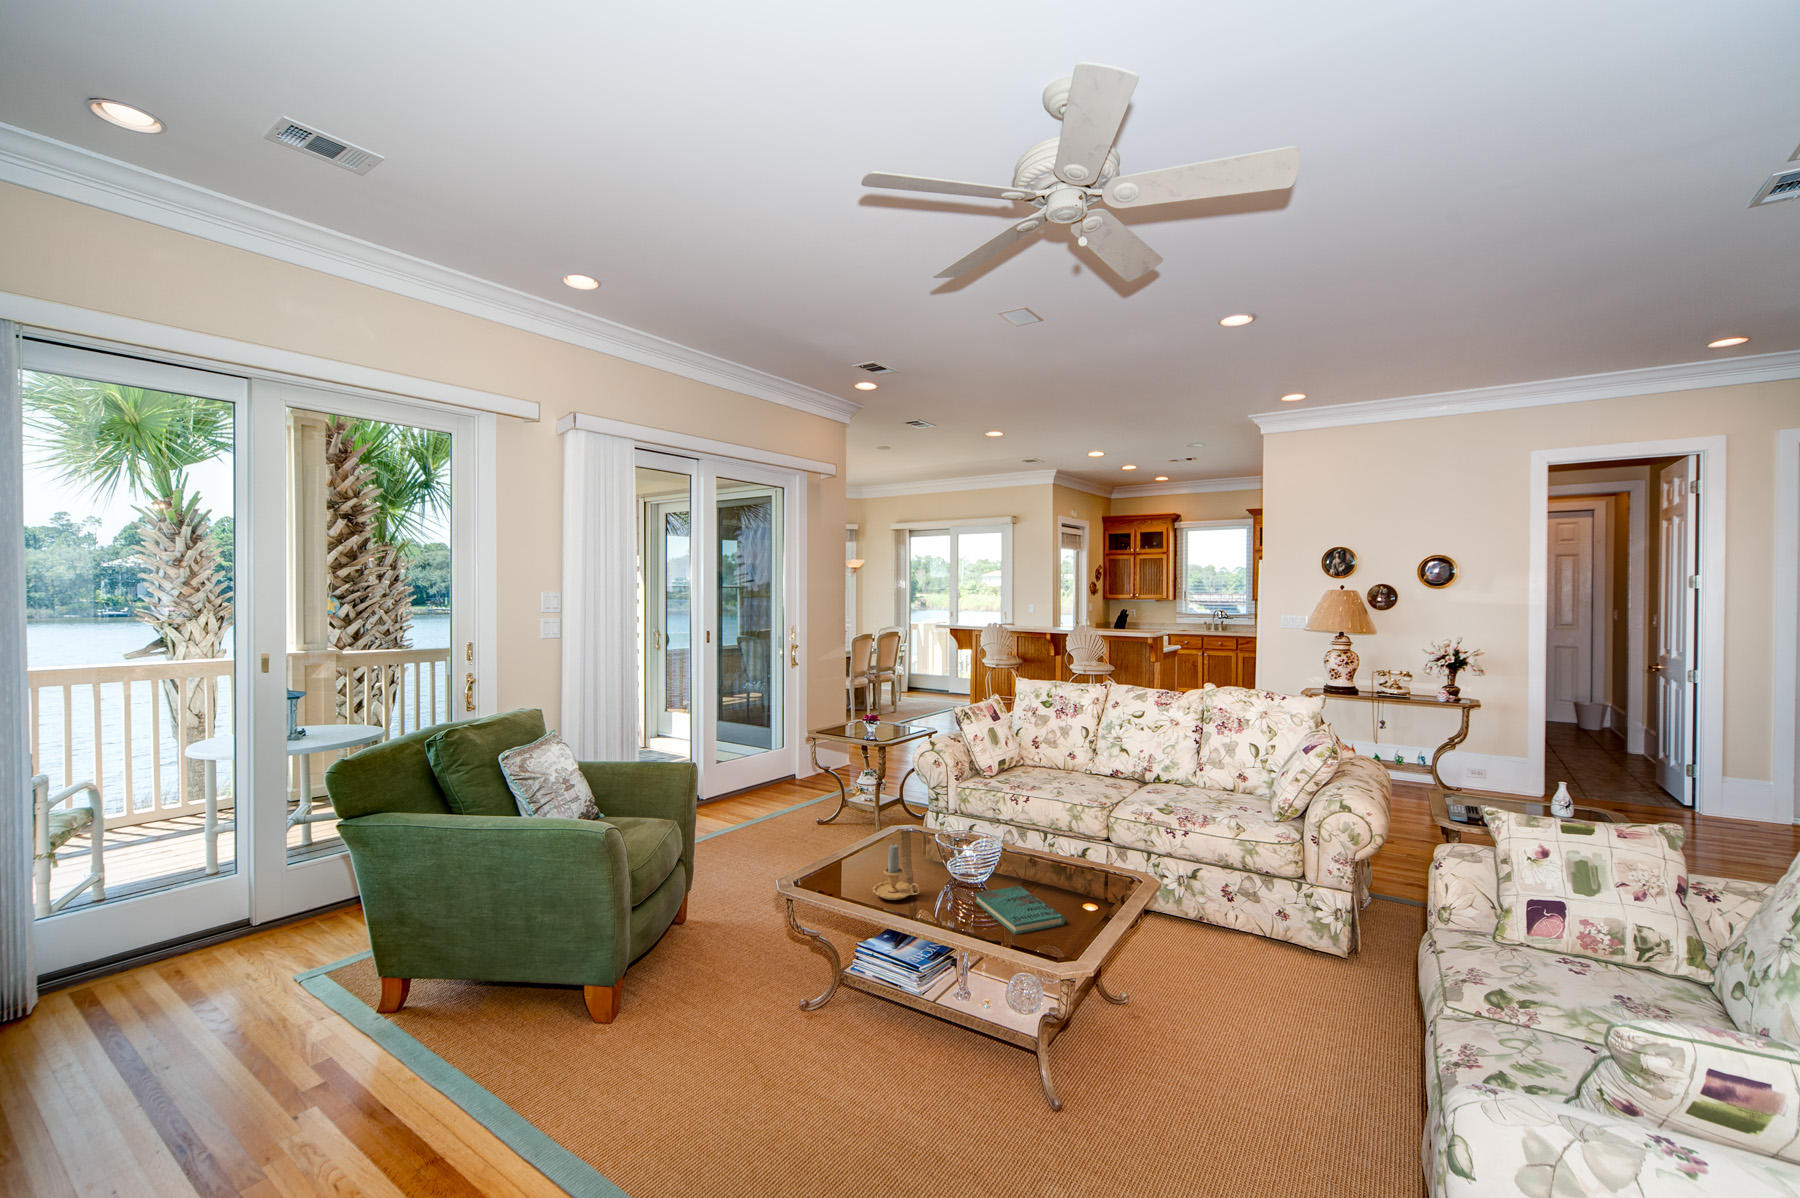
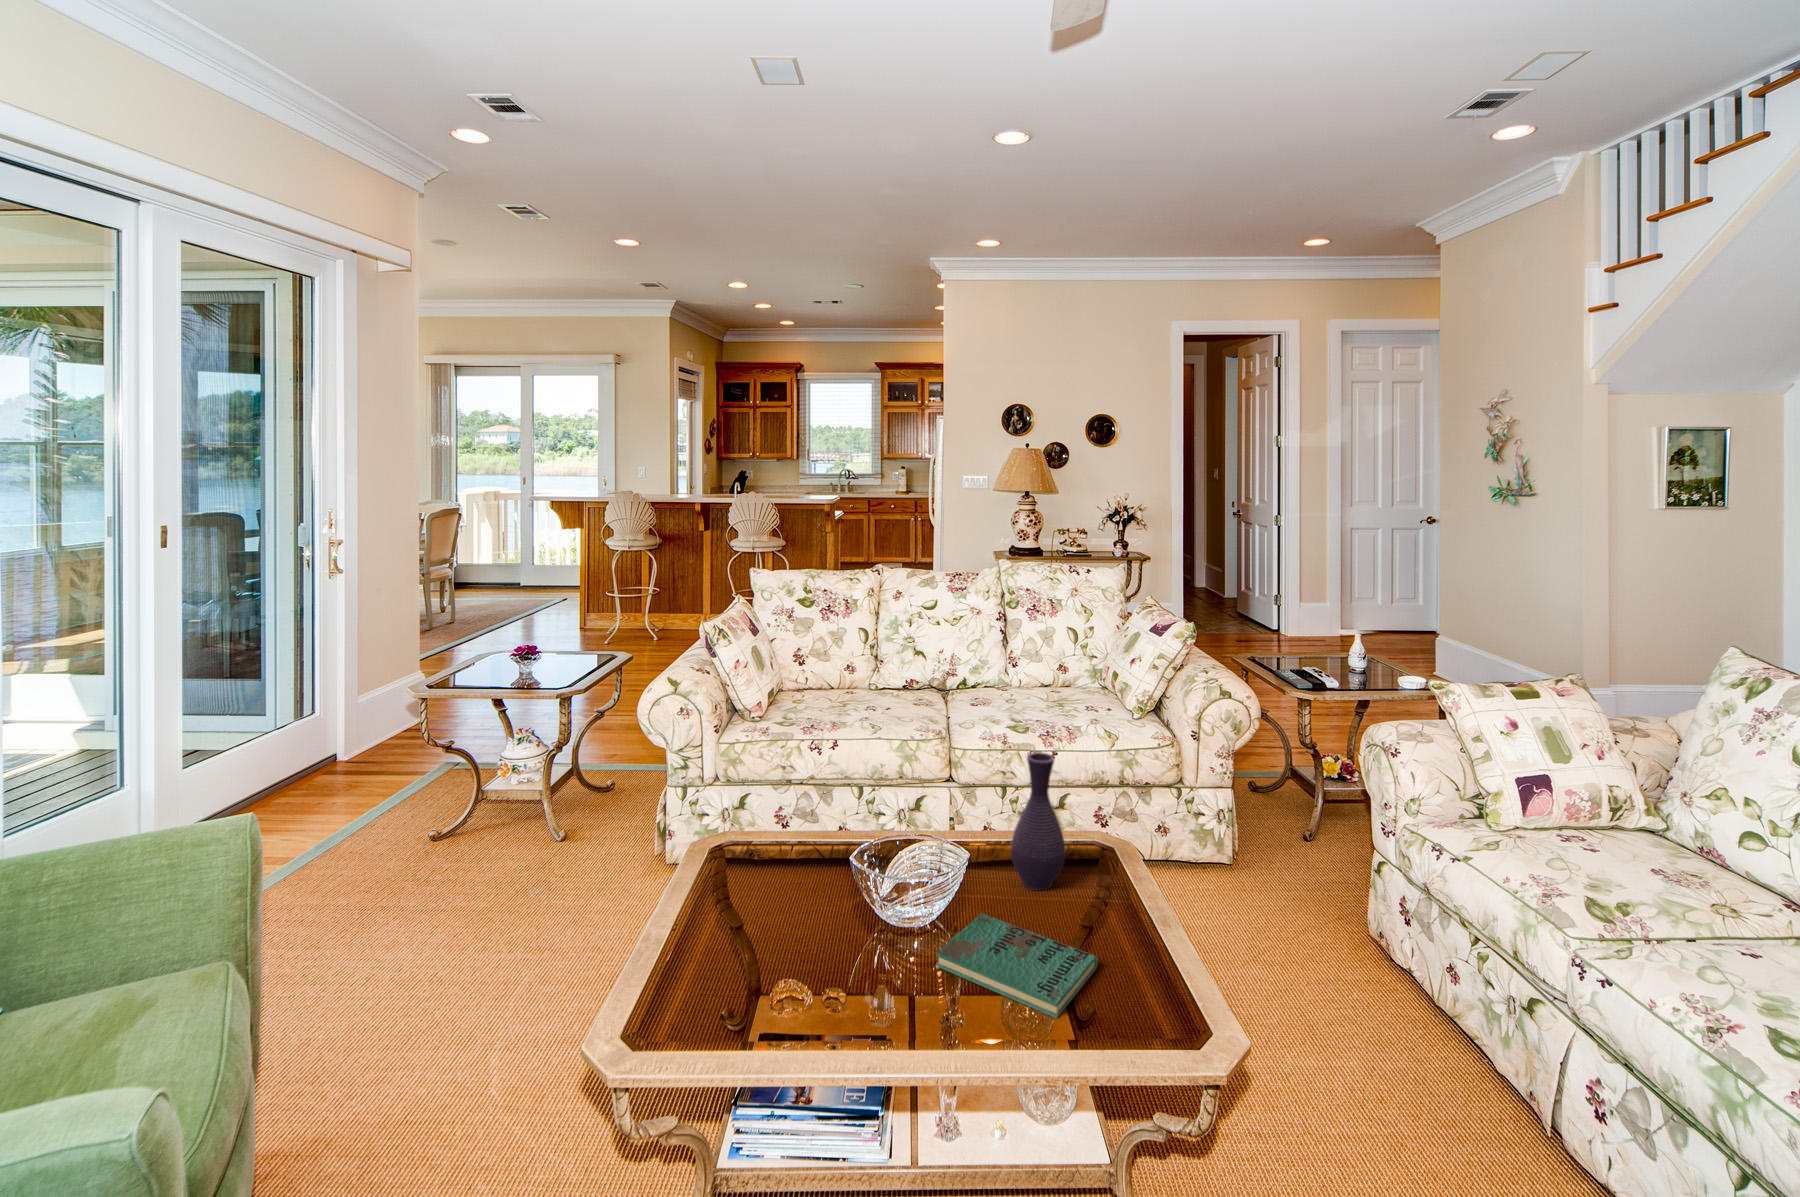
vase: none [1060,798,1097,890] -> present [1011,752,1065,891]
candle: present [873,844,919,900] -> none [753,908,848,1014]

